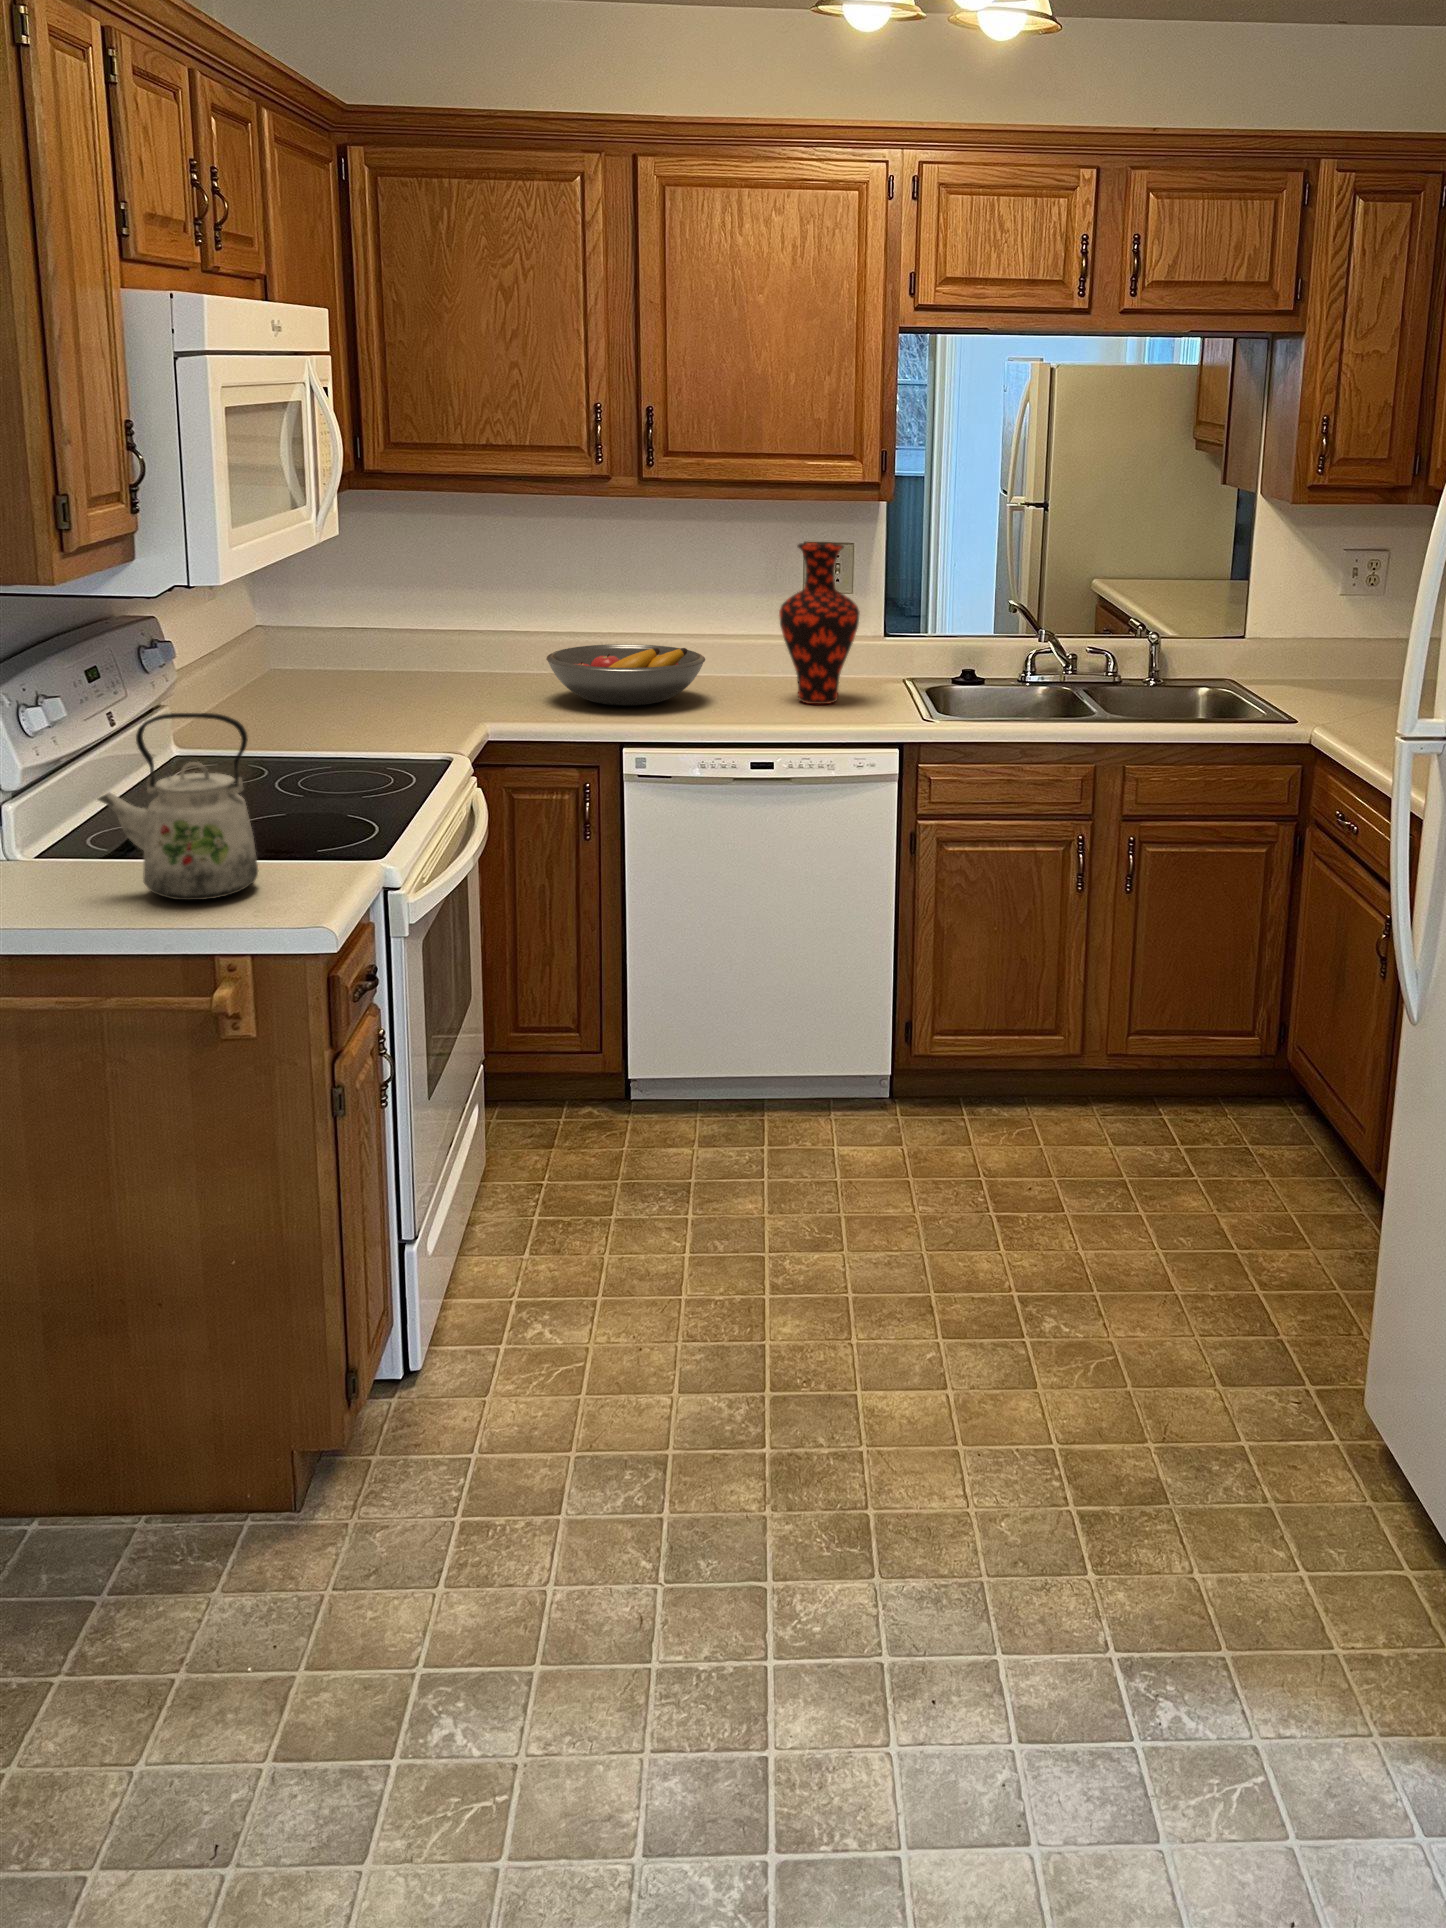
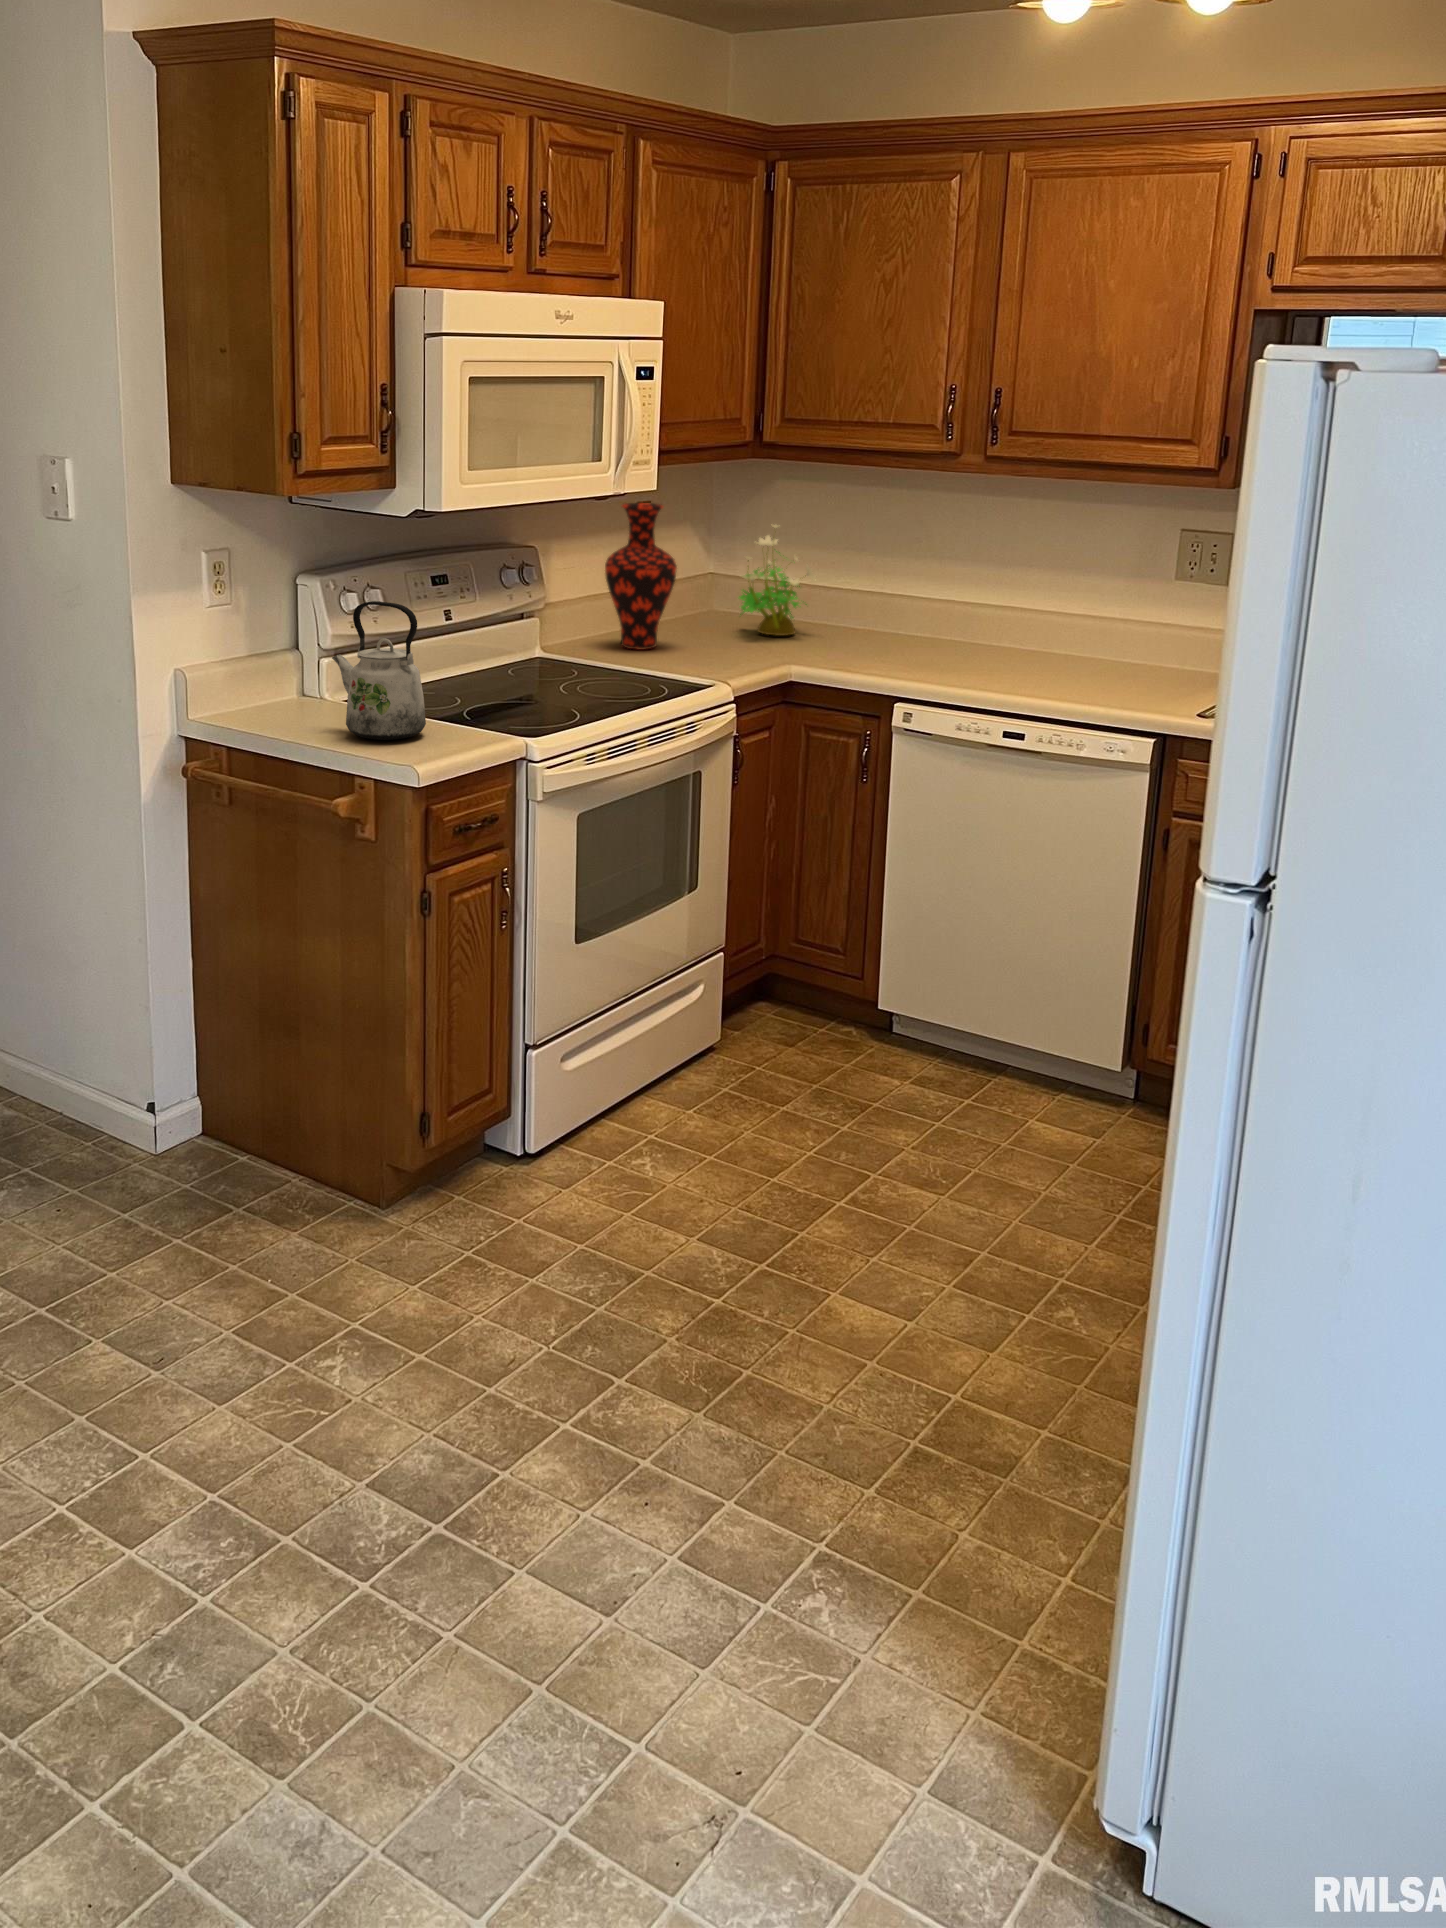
vase: present [779,542,859,704] -> present [605,503,677,650]
potted plant: none [346,563,443,691] -> present [739,525,816,635]
fruit bowl: present [546,644,705,706] -> none [871,612,1018,668]

